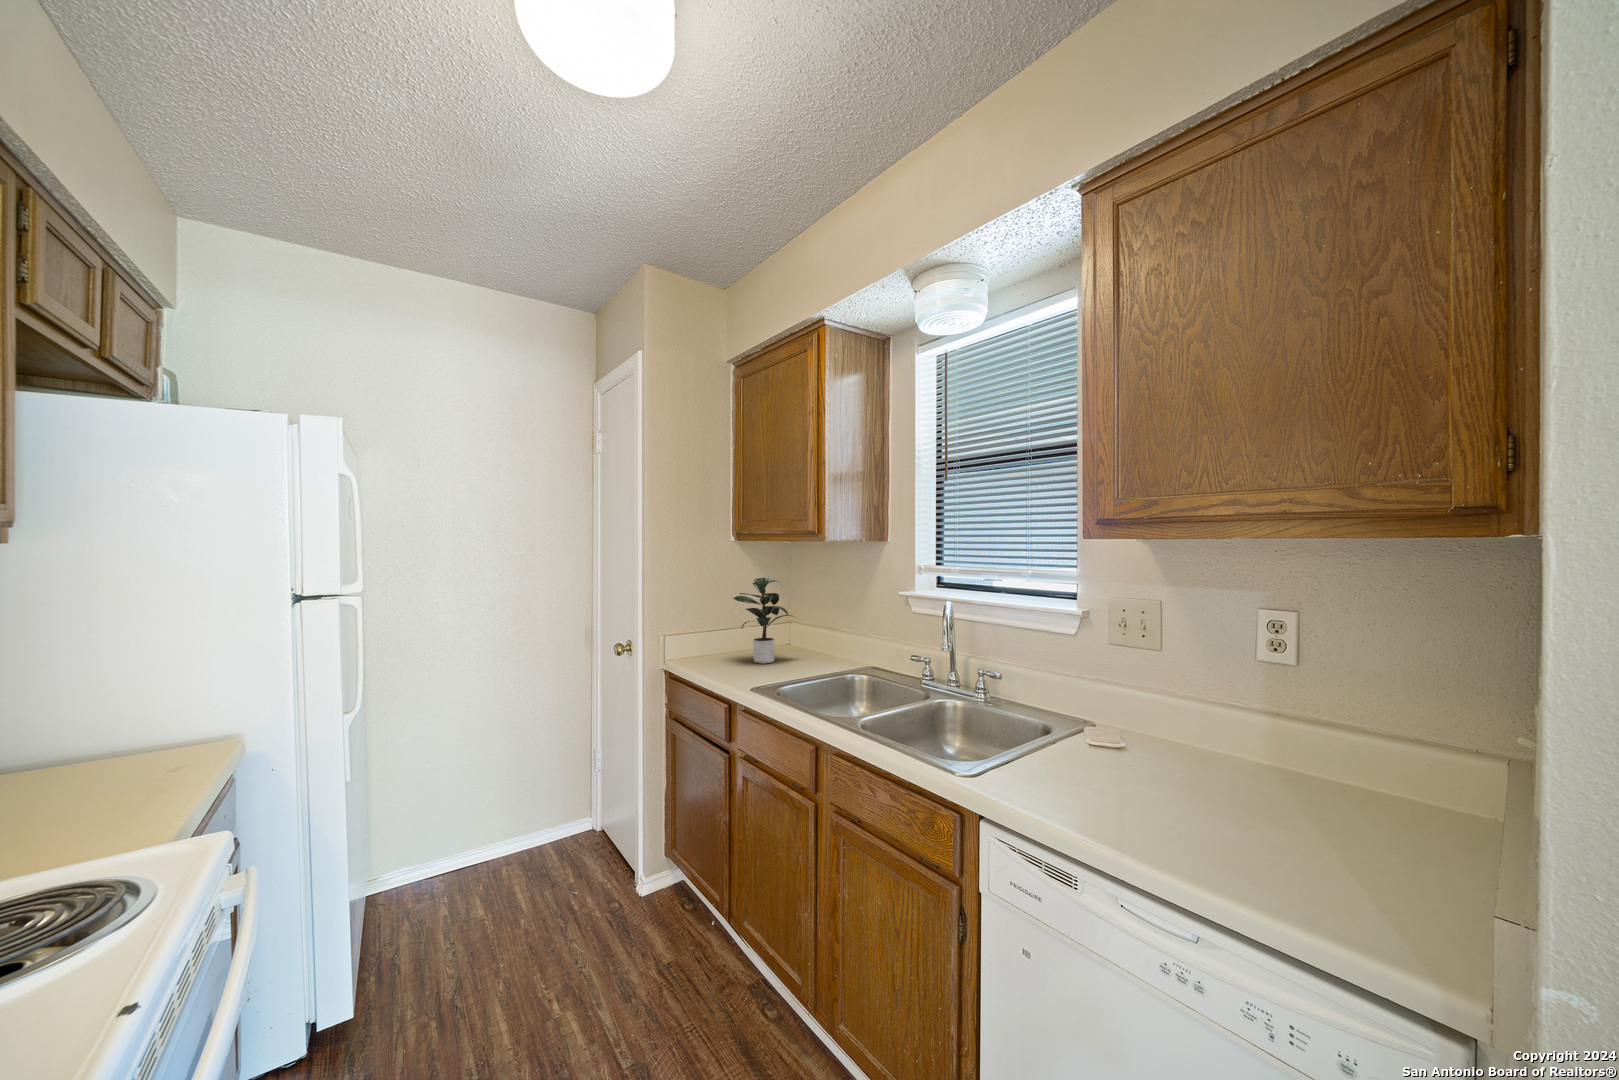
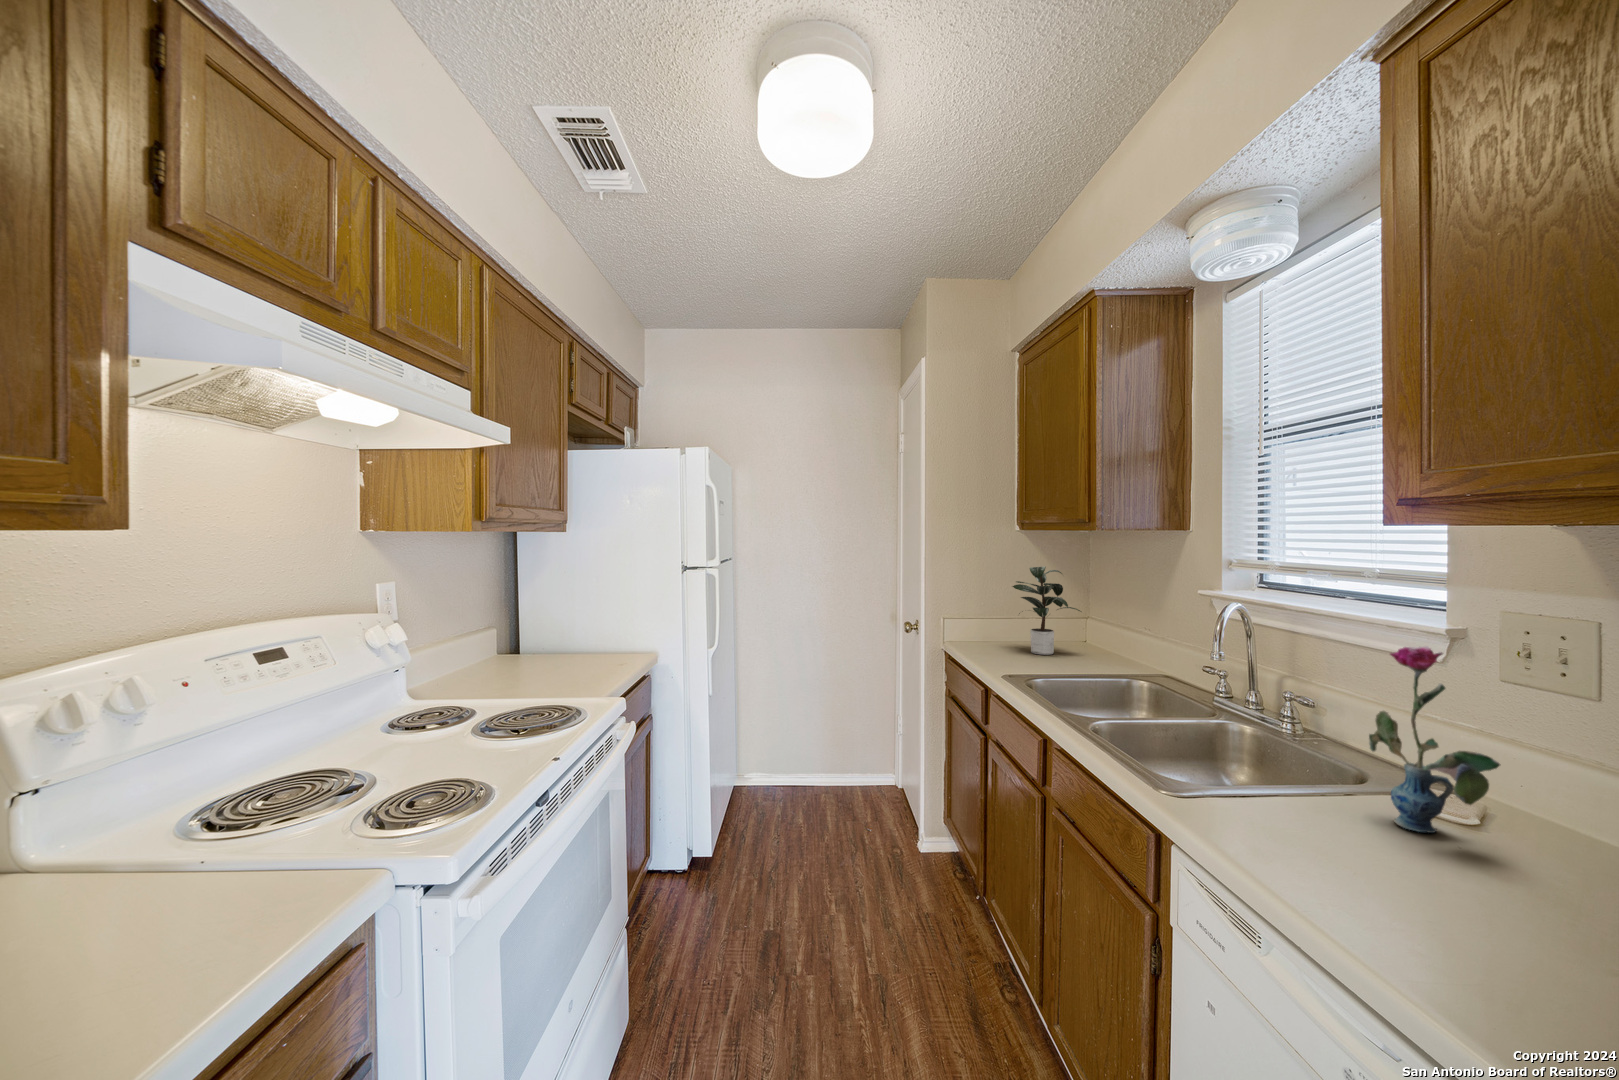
vase: none [1078,626,1162,762] -> present [1369,646,1500,833]

